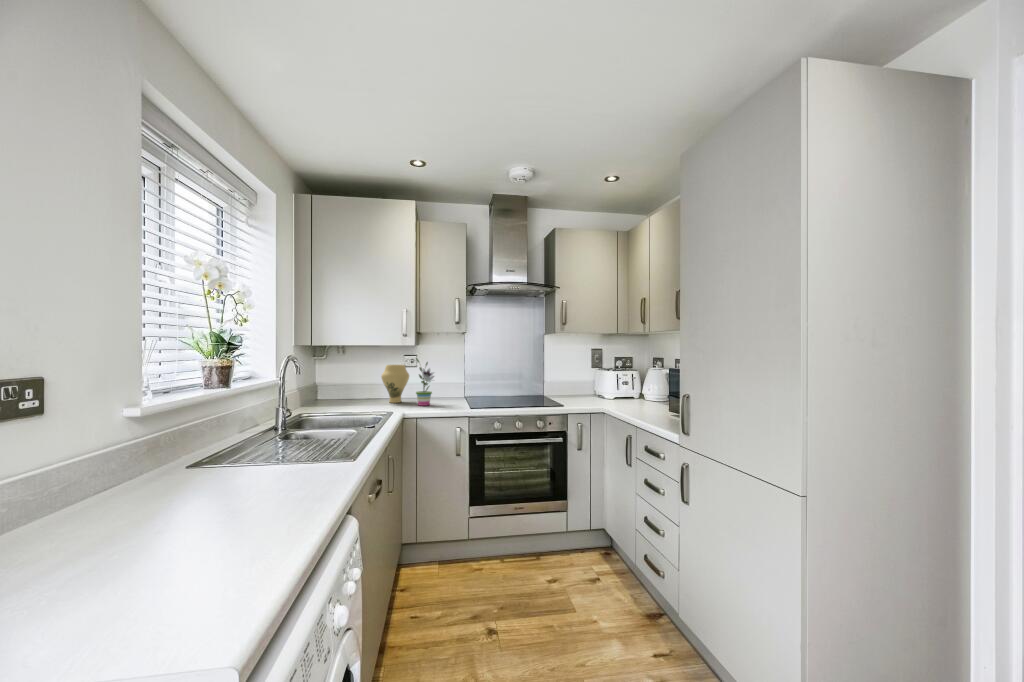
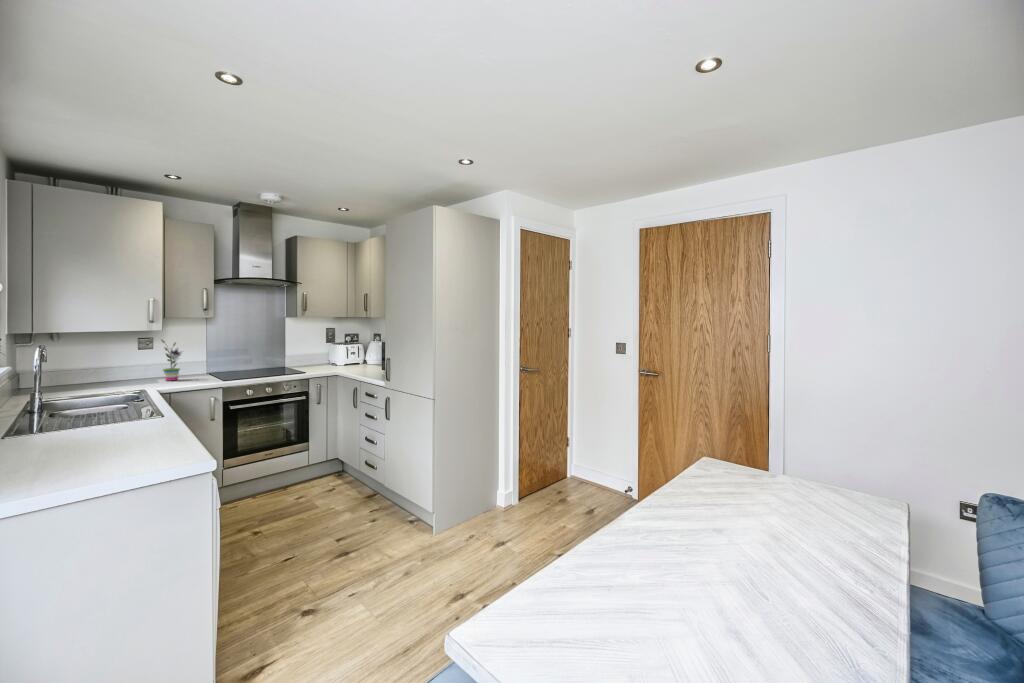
vase: present [381,365,409,403] -> none [117,346,150,381]

